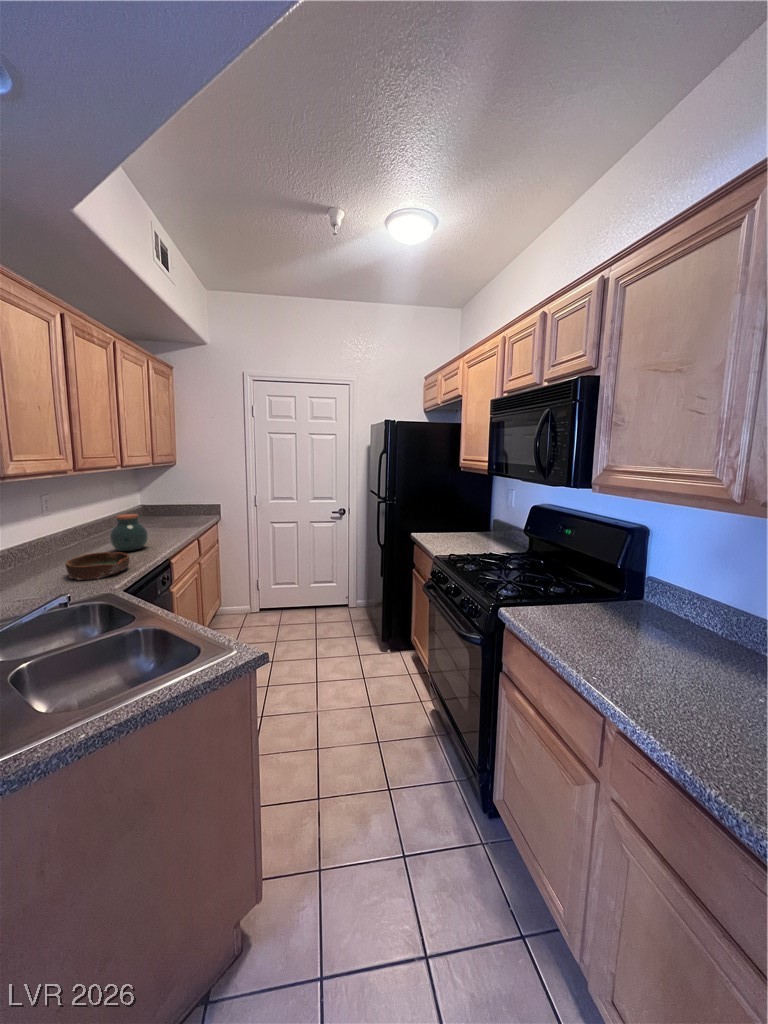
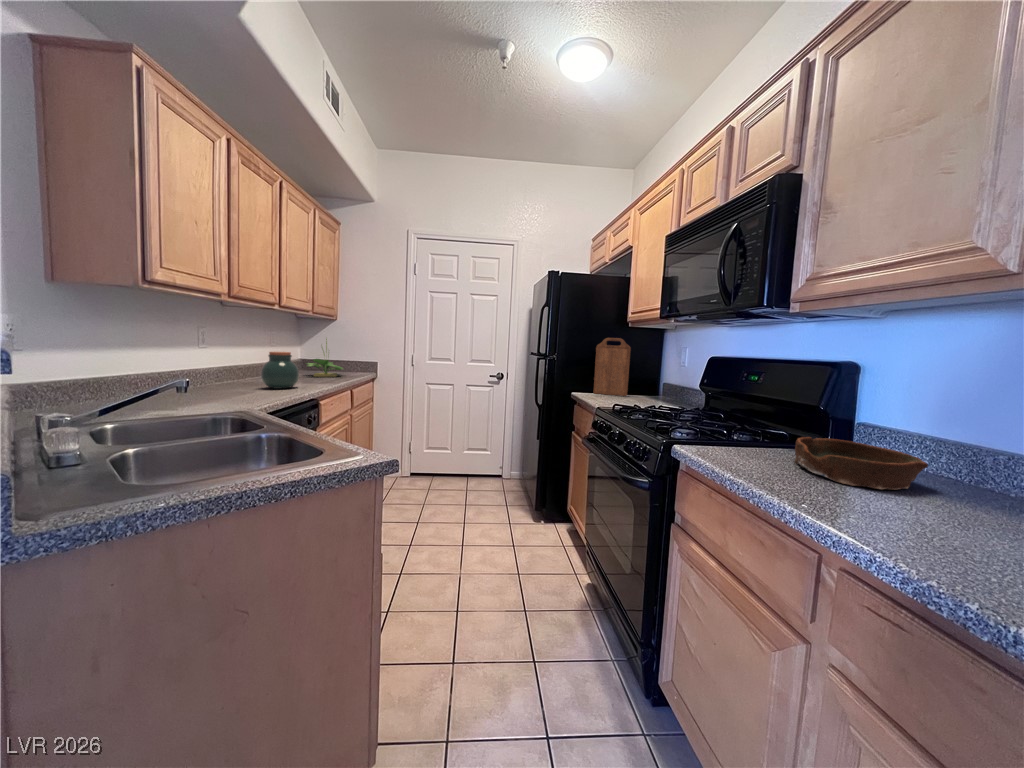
cutting board: none [431,483,464,536] -> present [594,338,631,396]
potted plant: none [143,485,189,526] -> present [308,339,342,377]
bowl: present [65,552,129,580] -> present [794,437,928,490]

